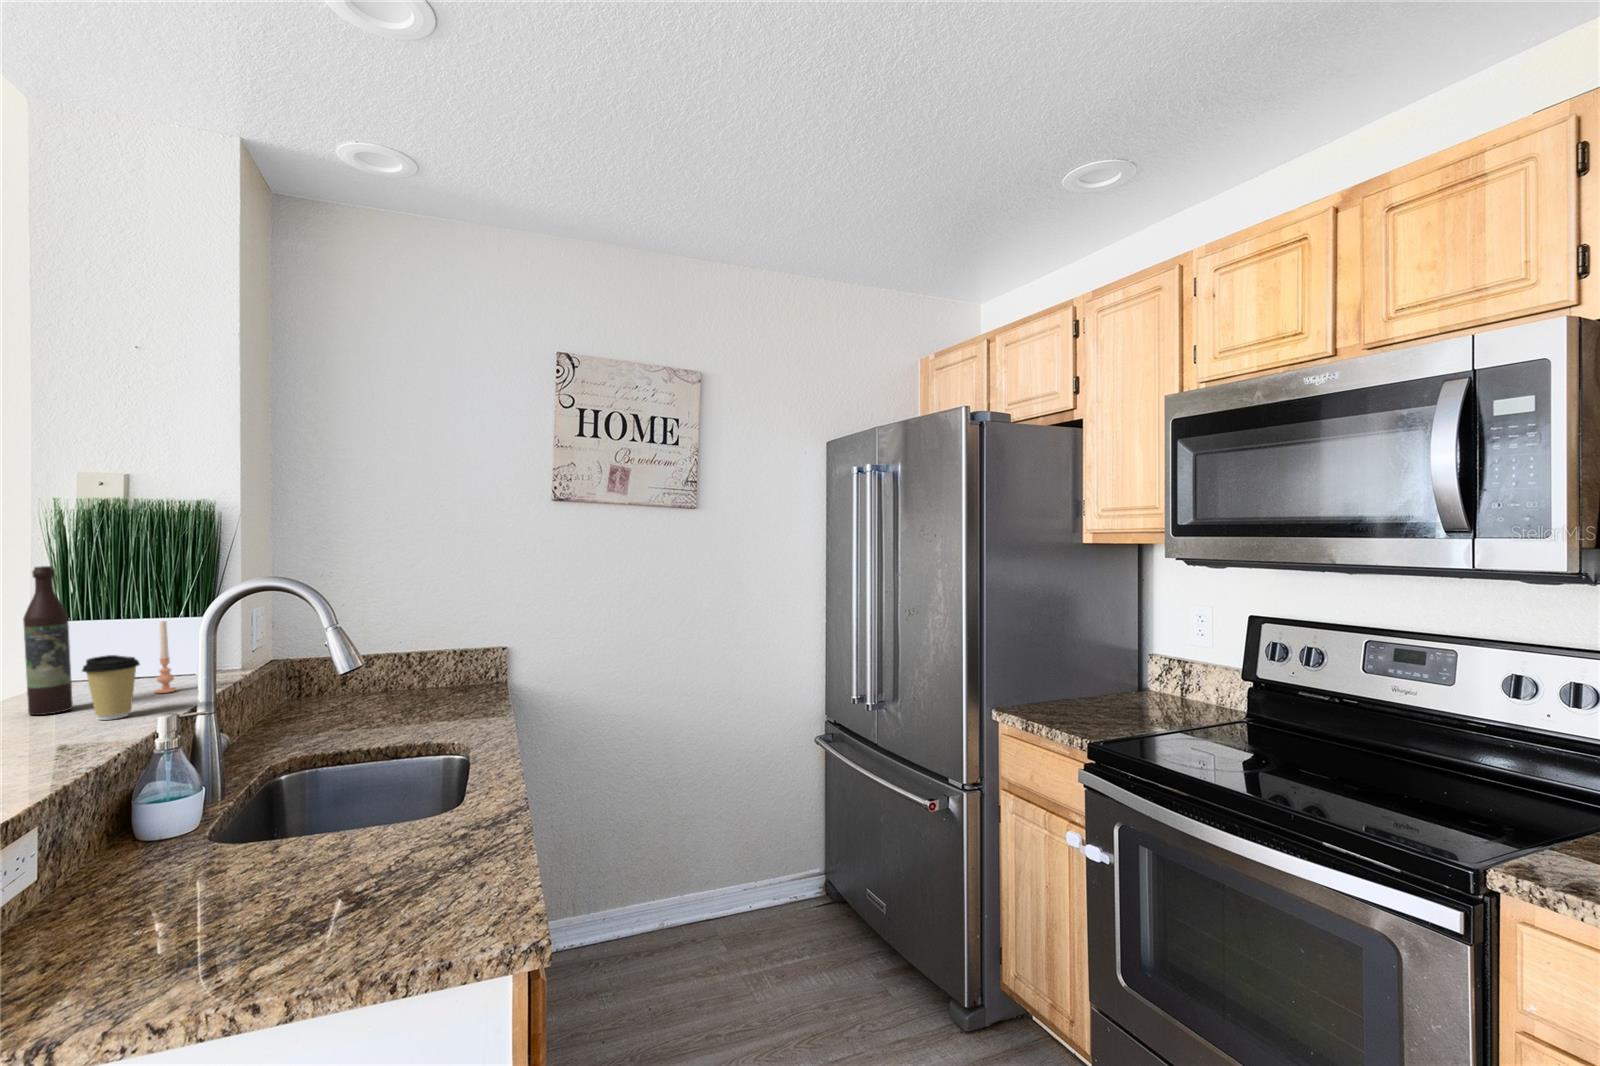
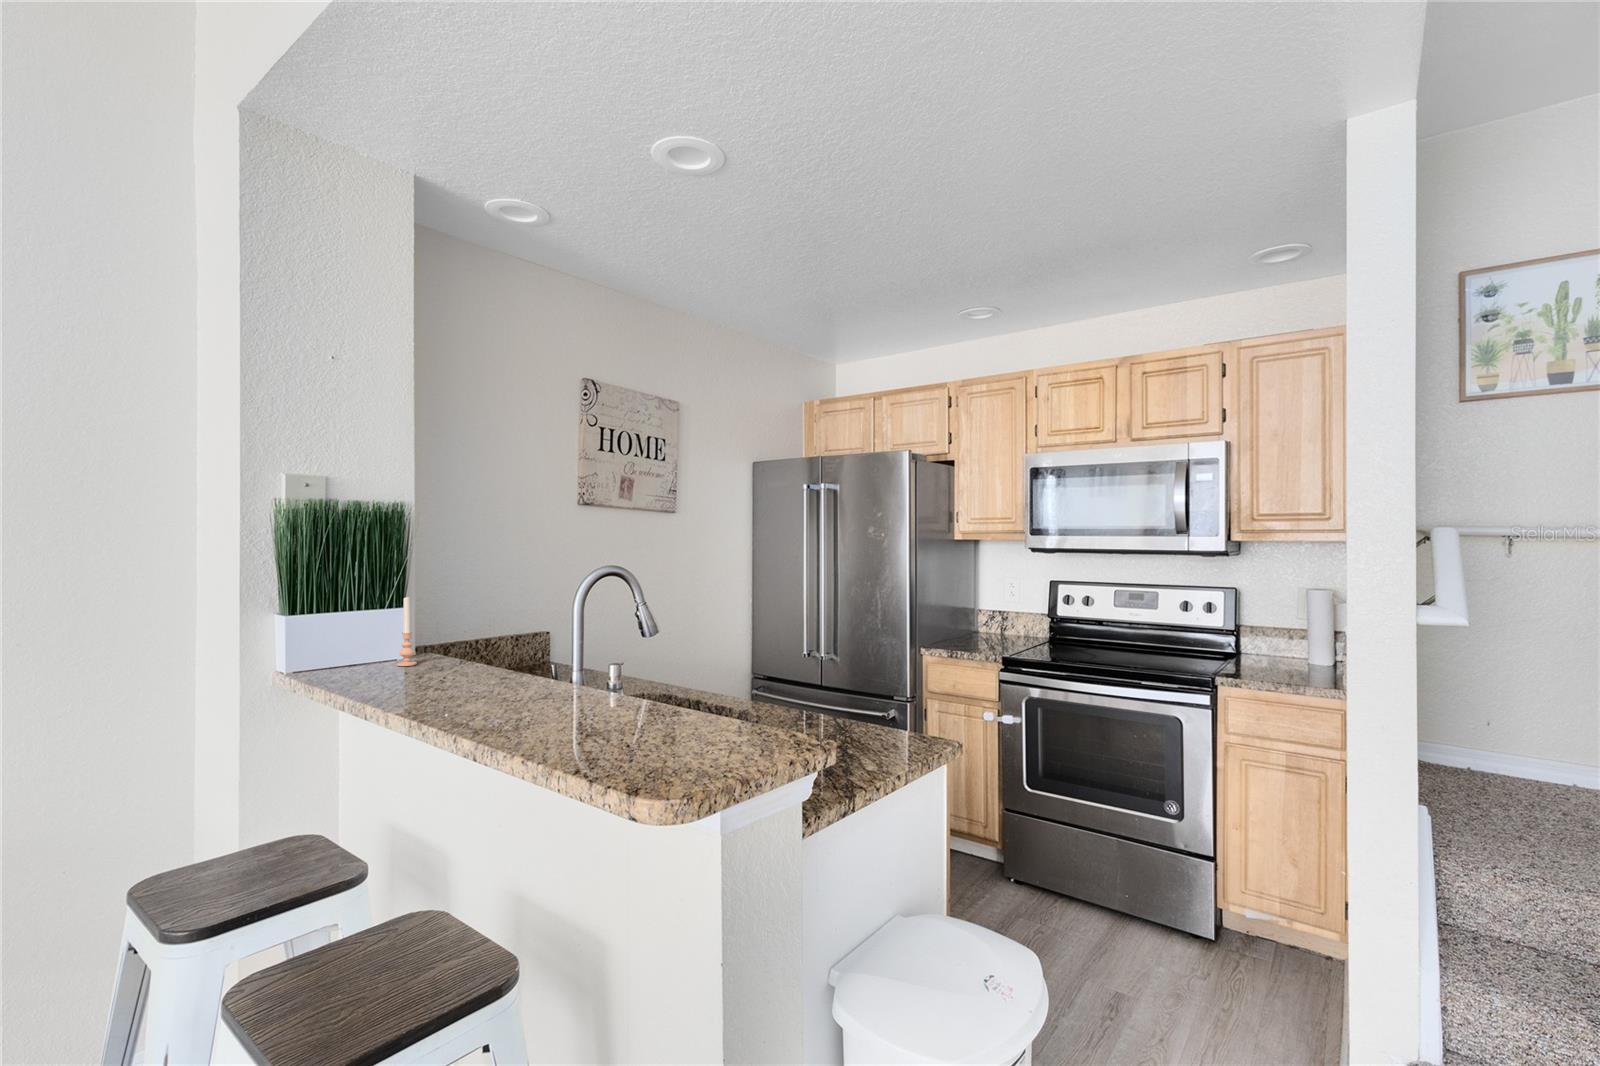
wine bottle: present [23,566,73,715] -> none [347,539,385,683]
coffee cup: present [82,655,140,720] -> none [434,621,479,678]

